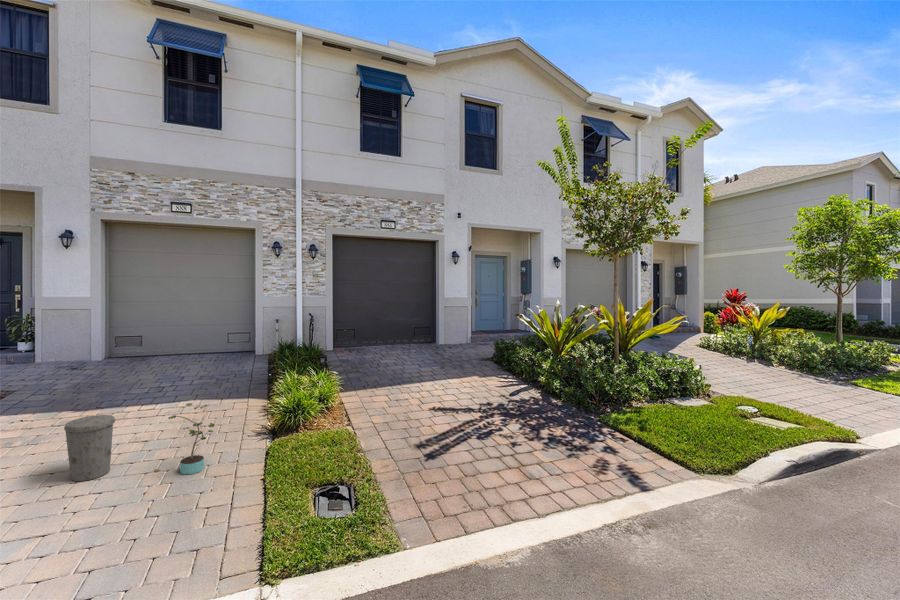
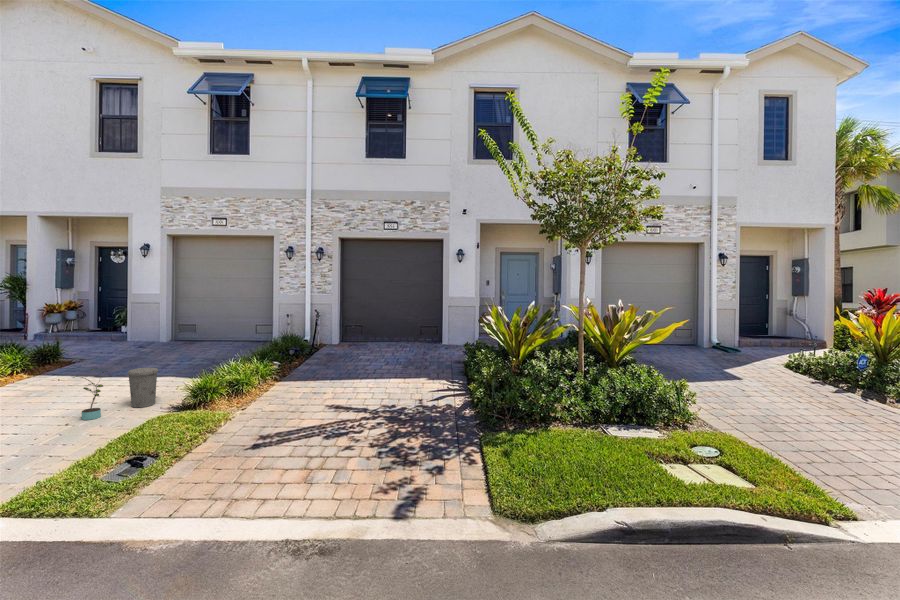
trash can: present [64,415,115,481] -> present [128,368,158,408]

